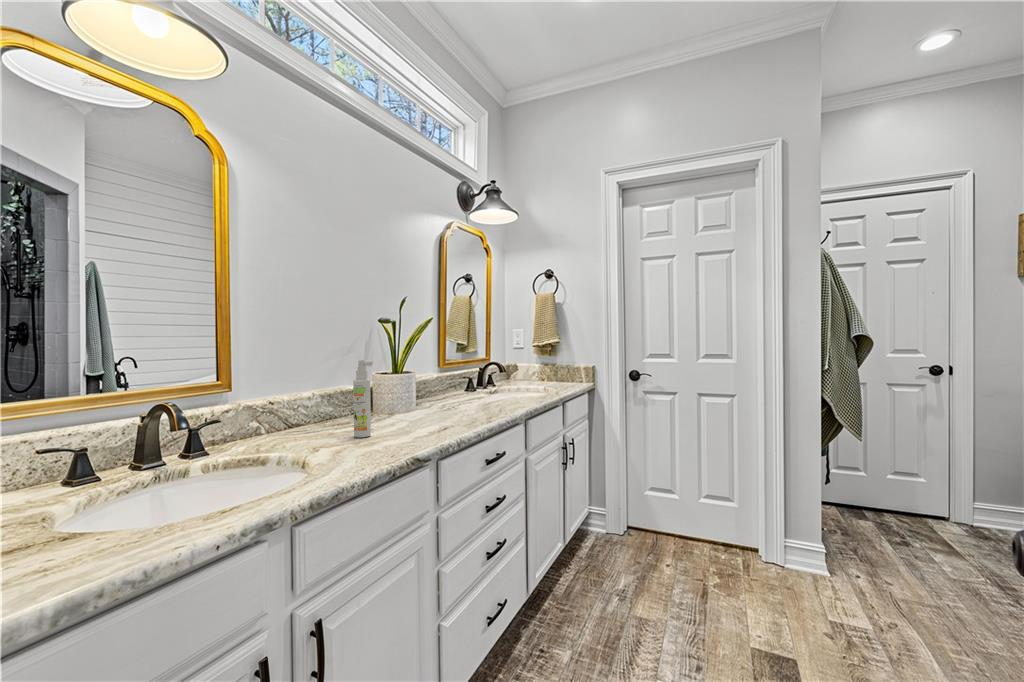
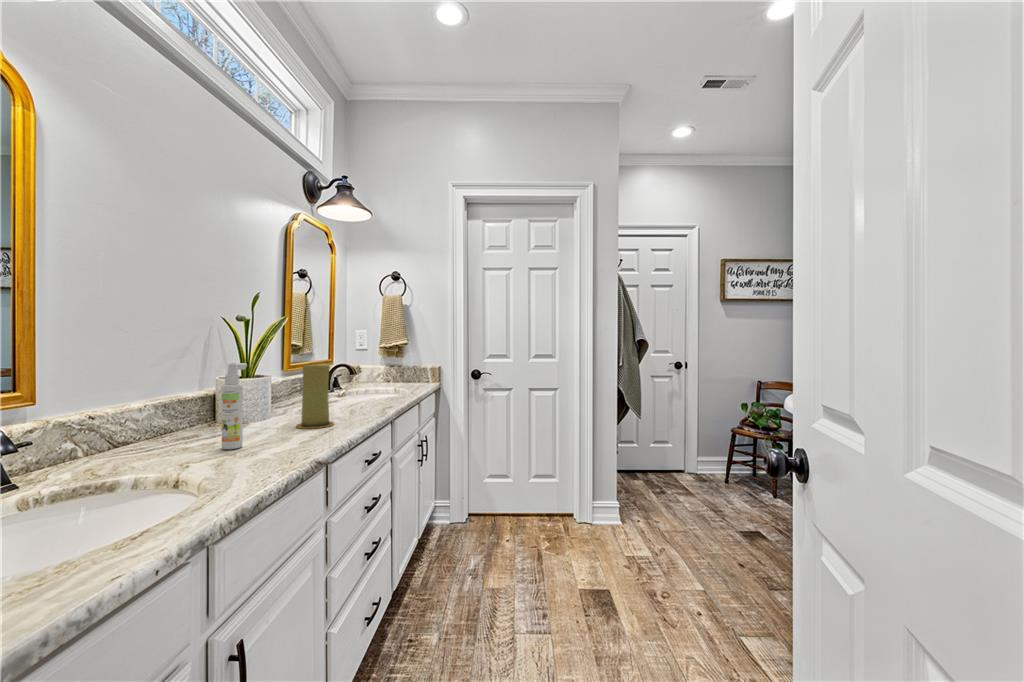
candle: none [428,362,461,424] -> present [296,364,334,429]

